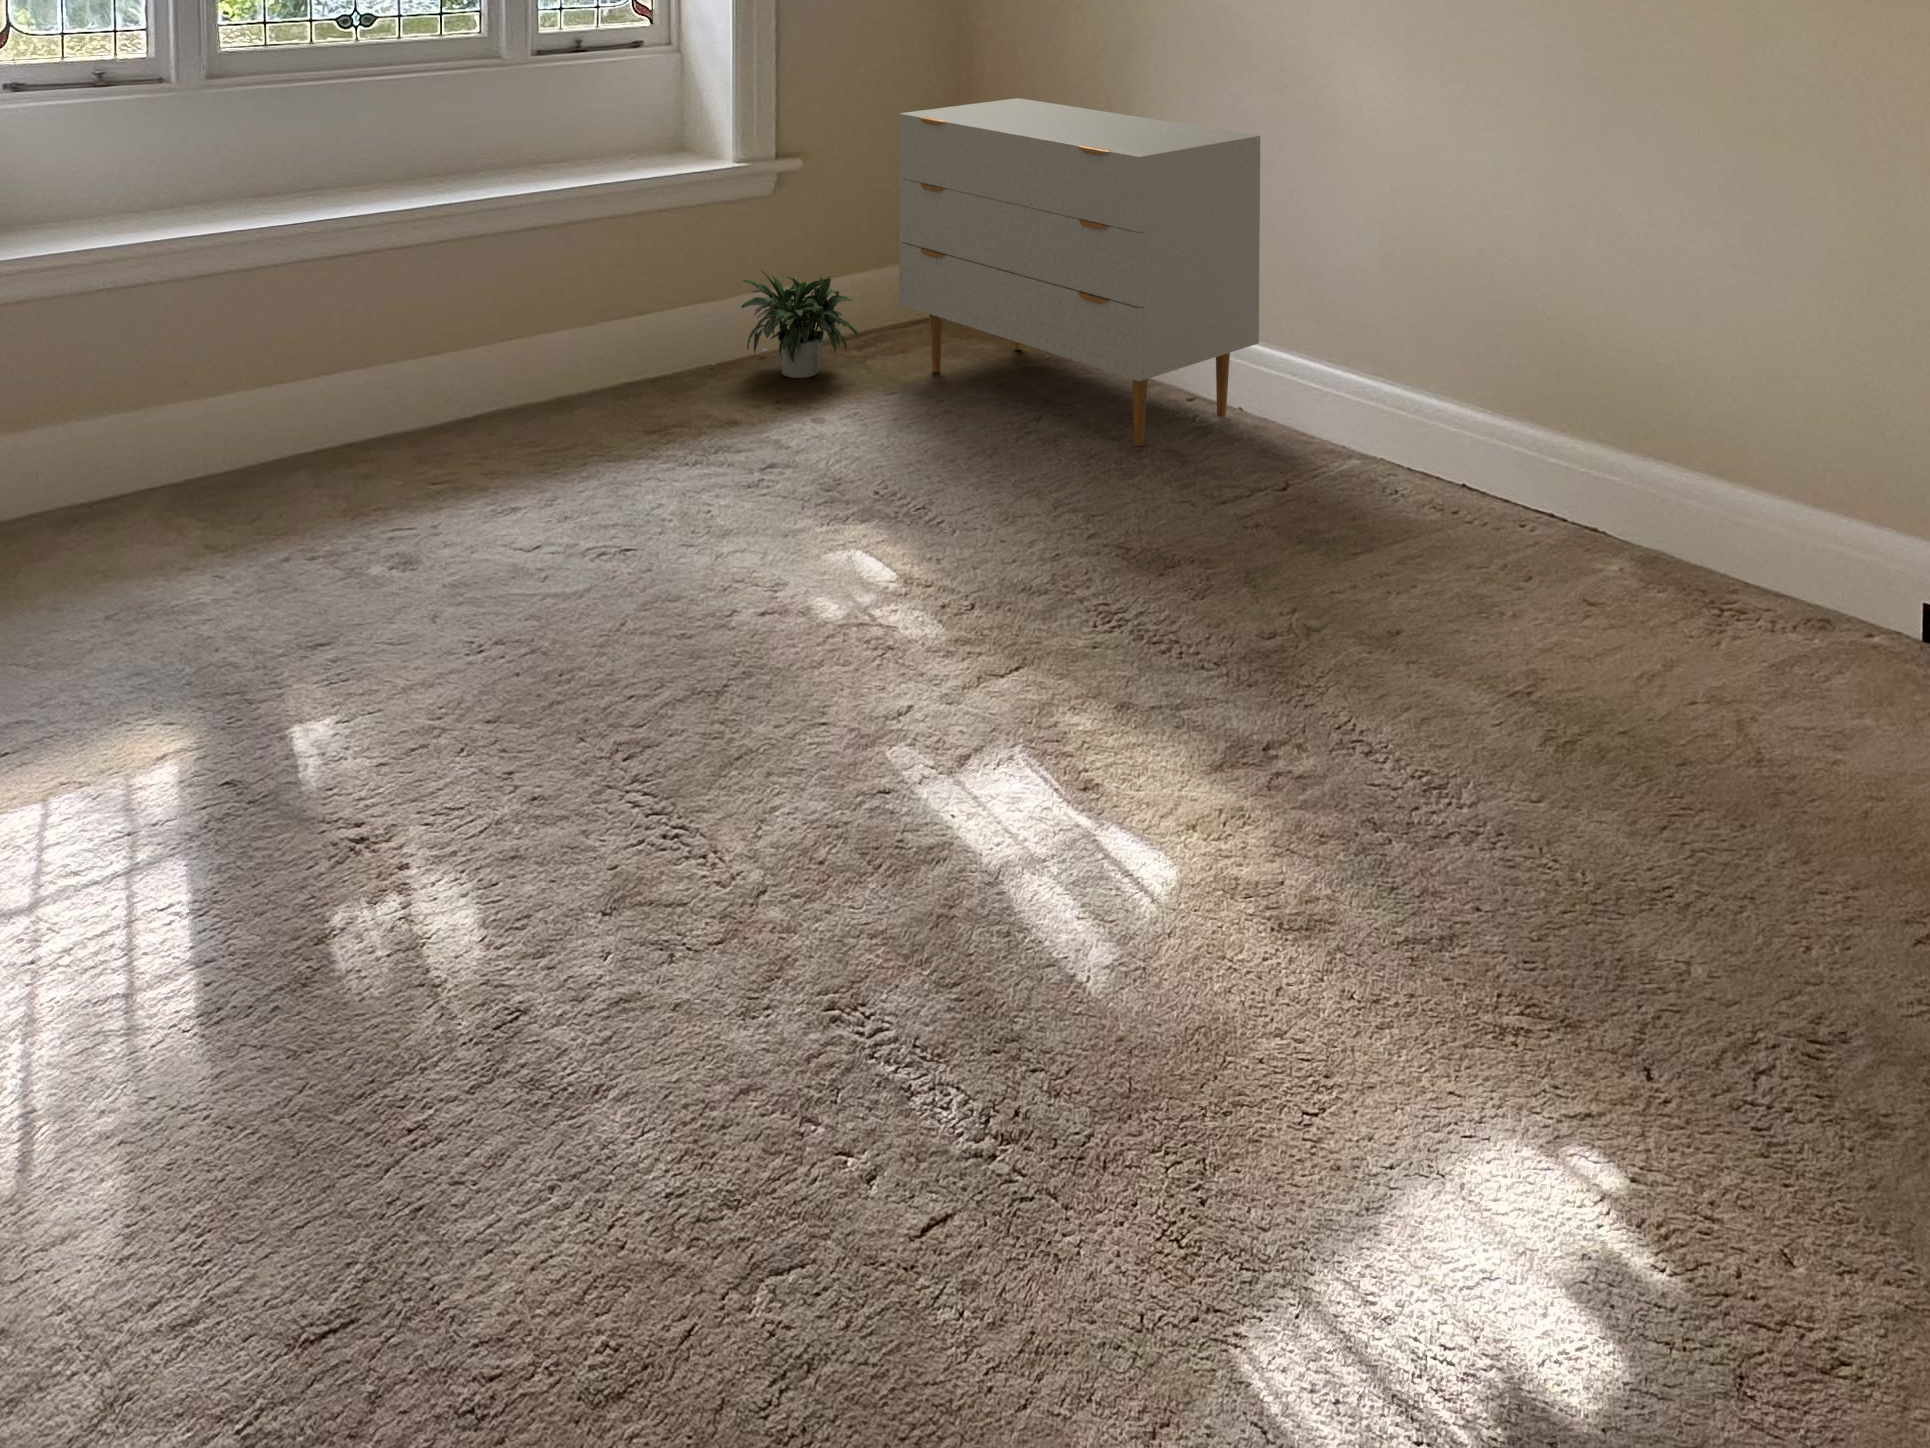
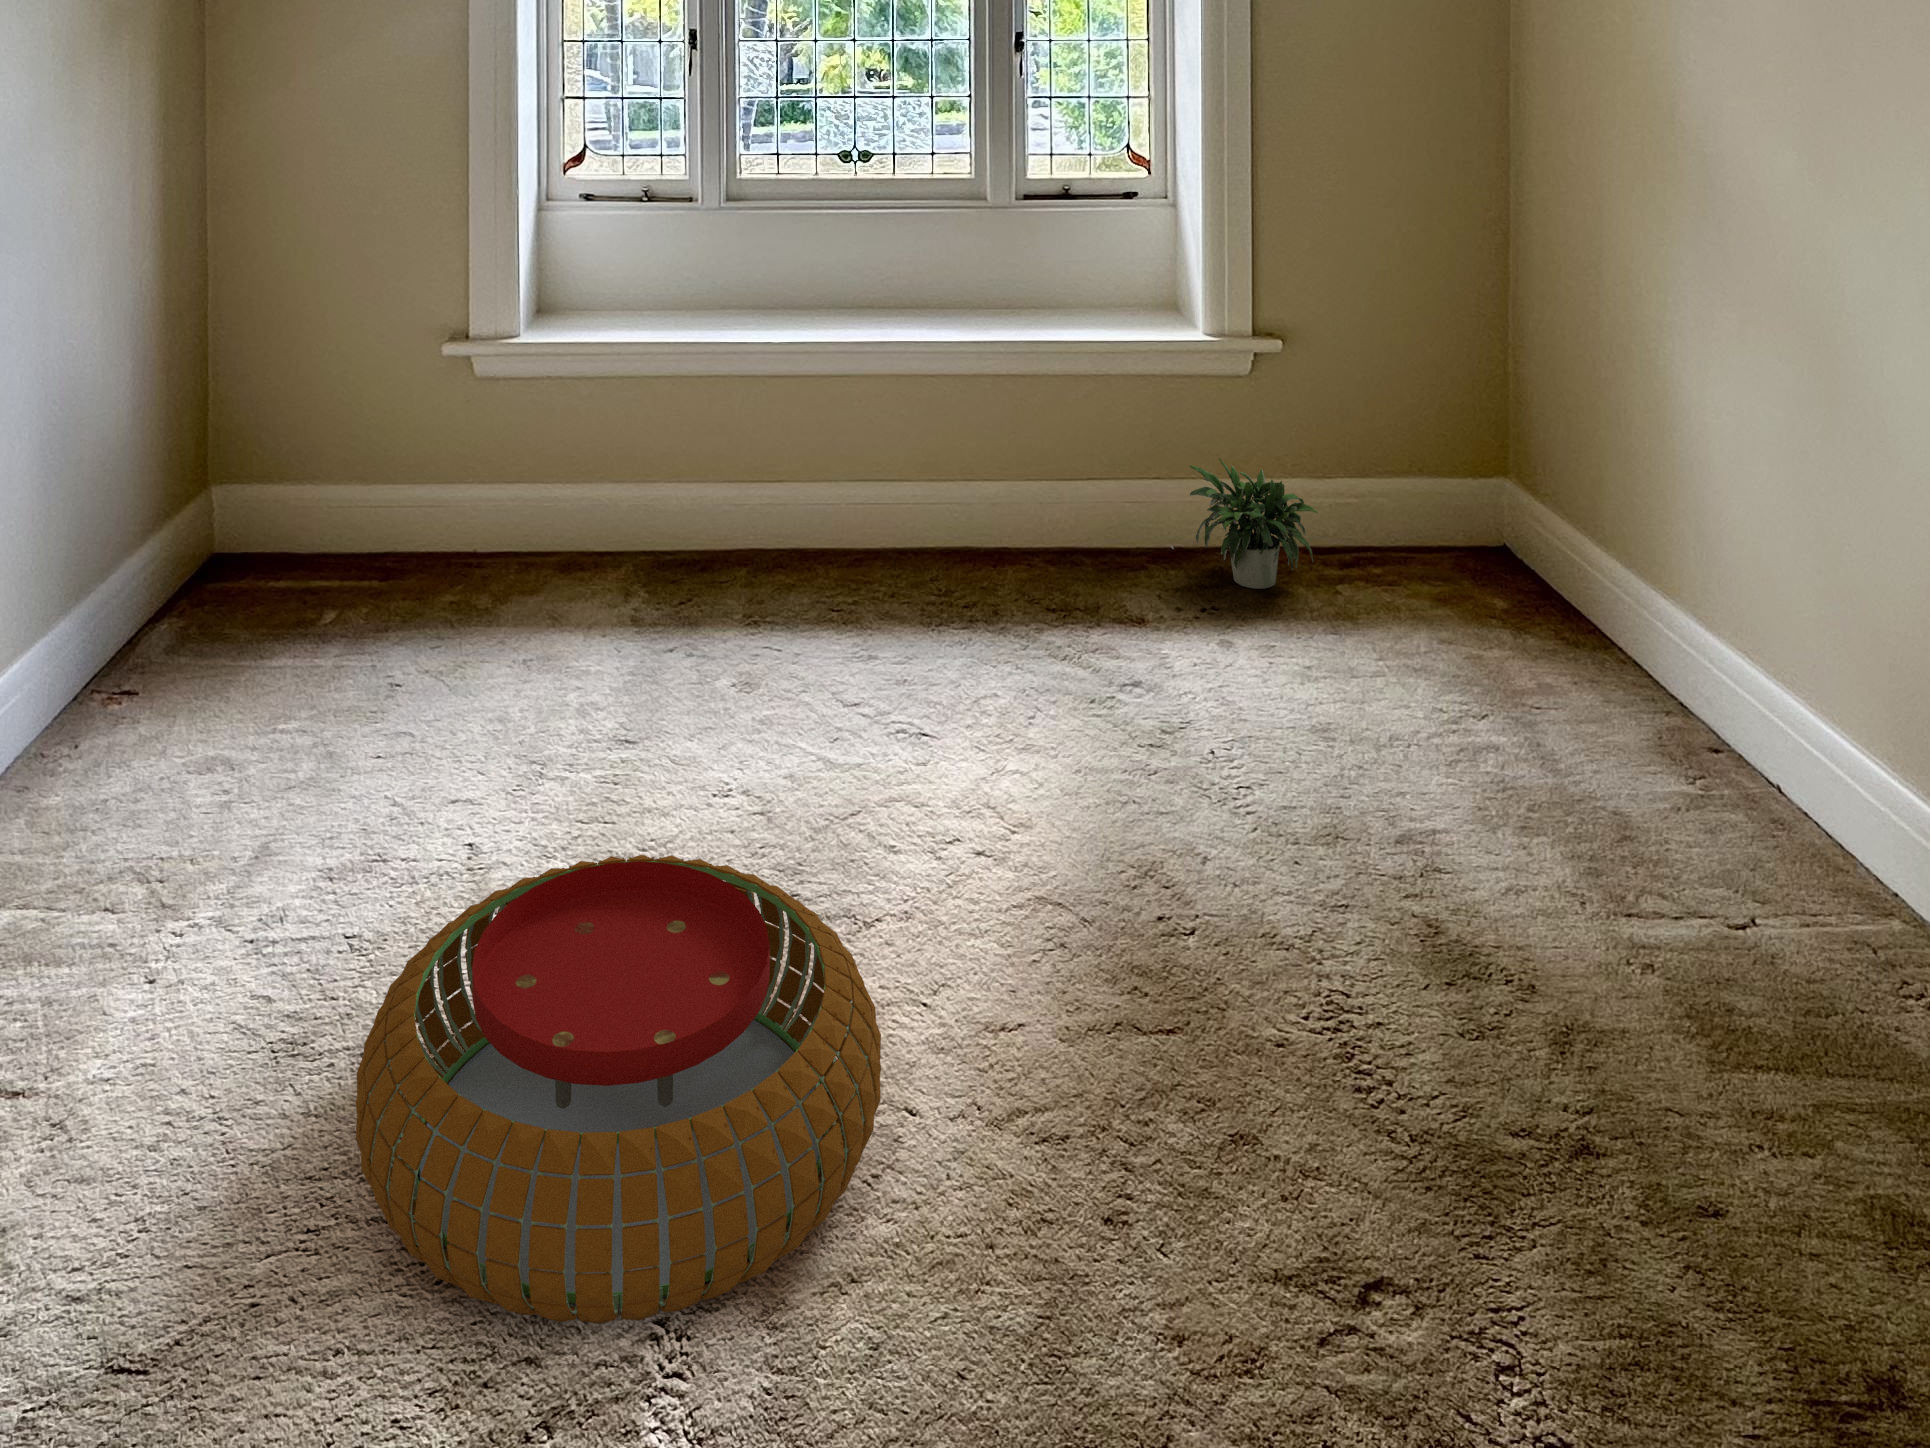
dresser: present [899,98,1260,446] -> none [1361,306,1795,800]
pouf: none [377,649,930,1081] -> present [356,854,881,1324]

